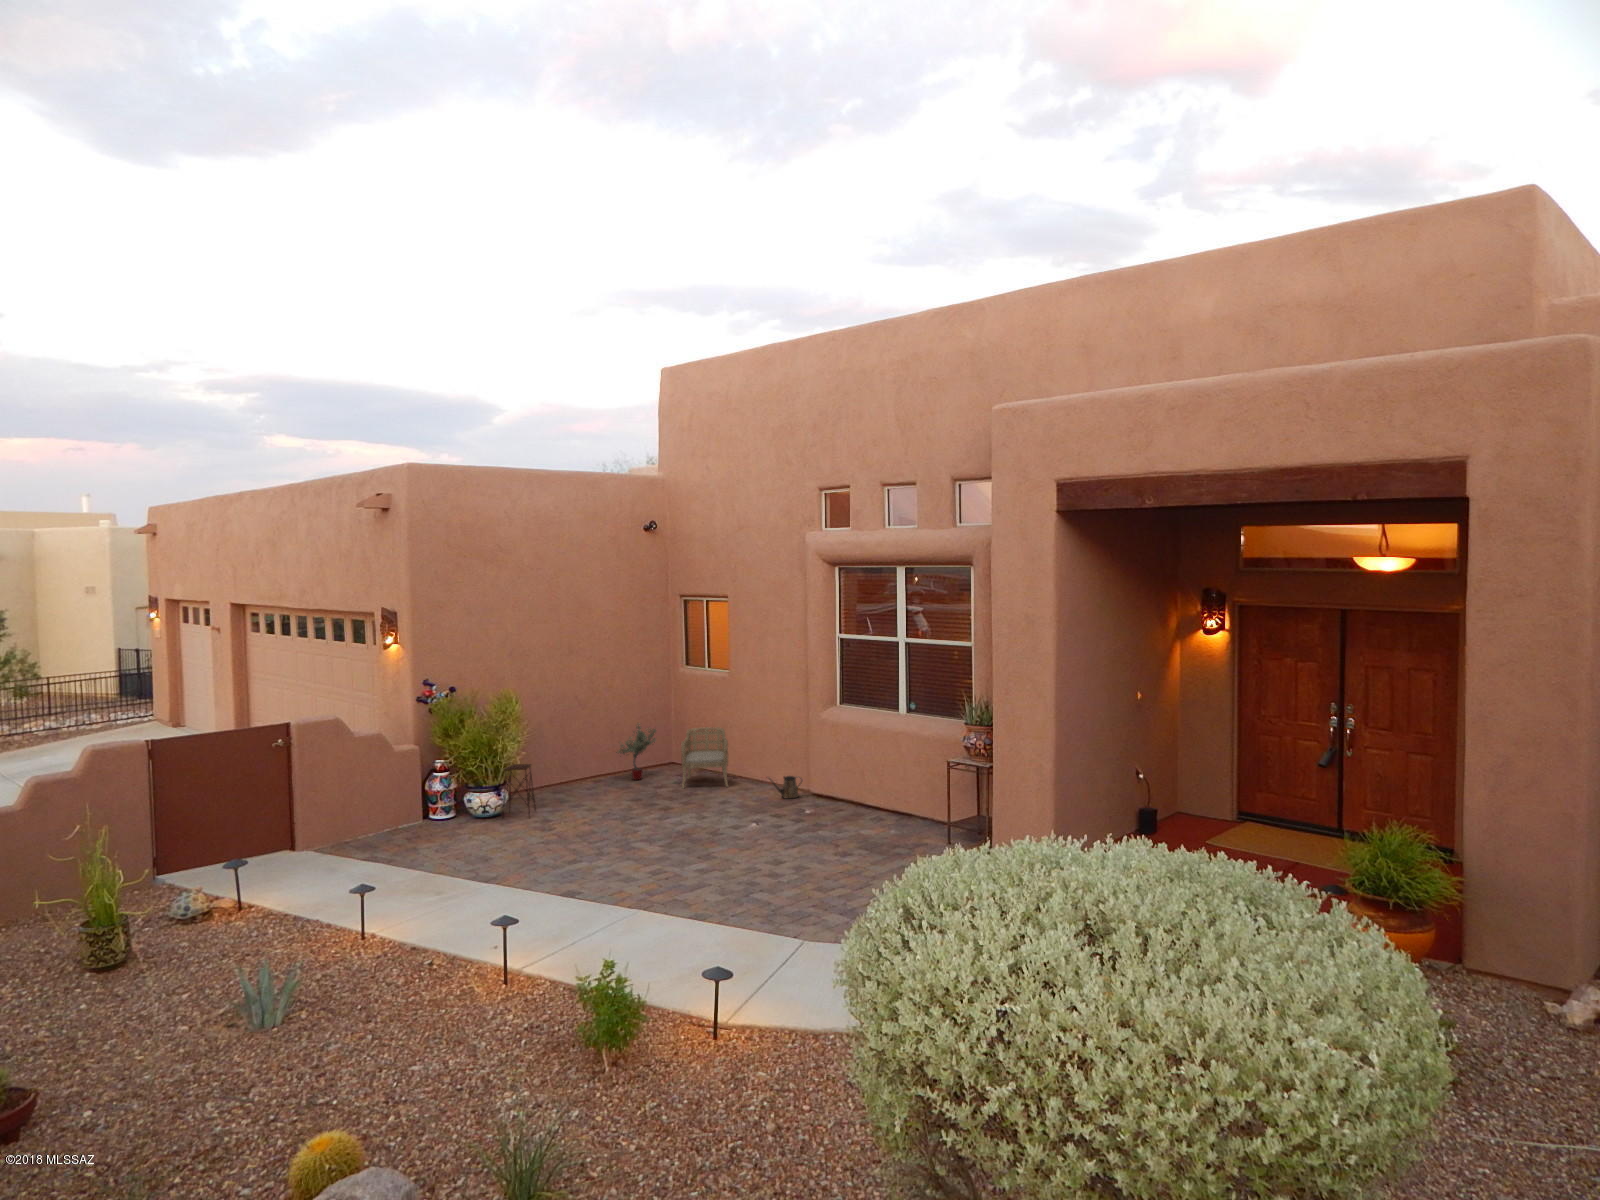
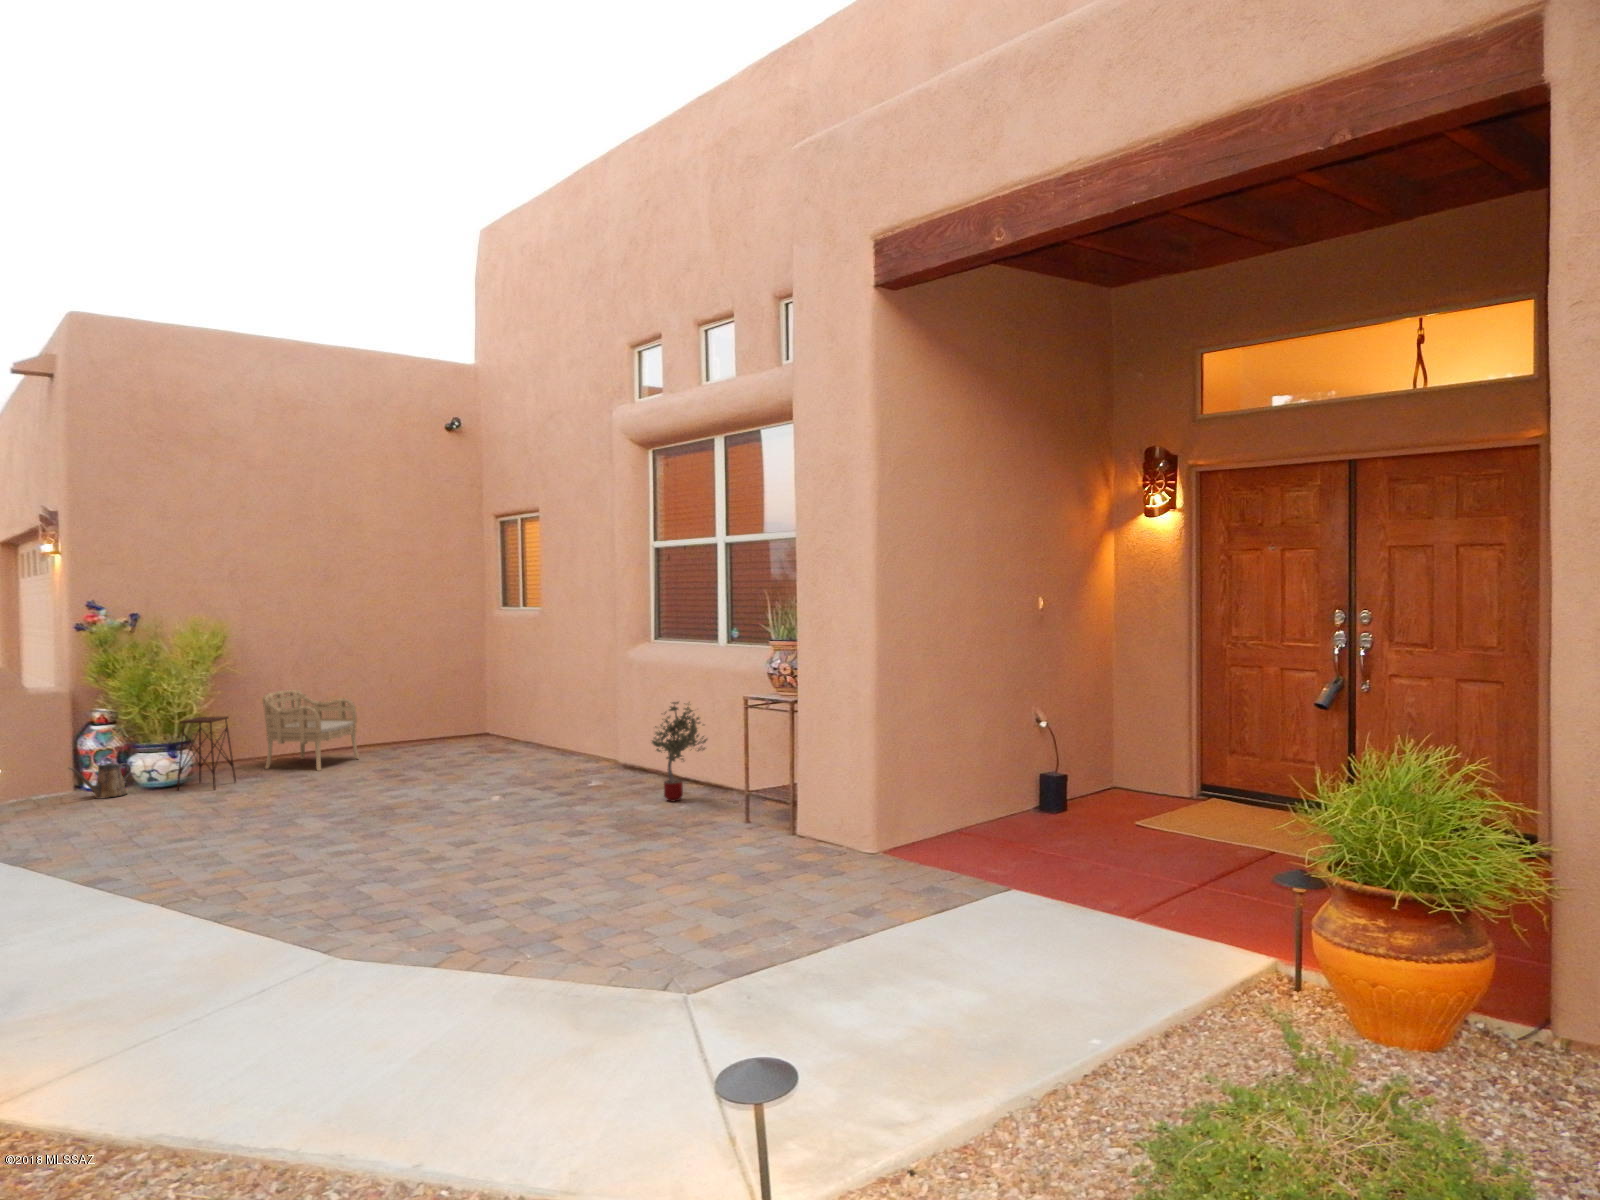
potted tree: present [616,724,656,780] -> present [652,702,707,802]
armchair: present [681,727,728,788] -> present [263,690,359,771]
watering can: present [770,776,799,798] -> present [69,764,131,799]

